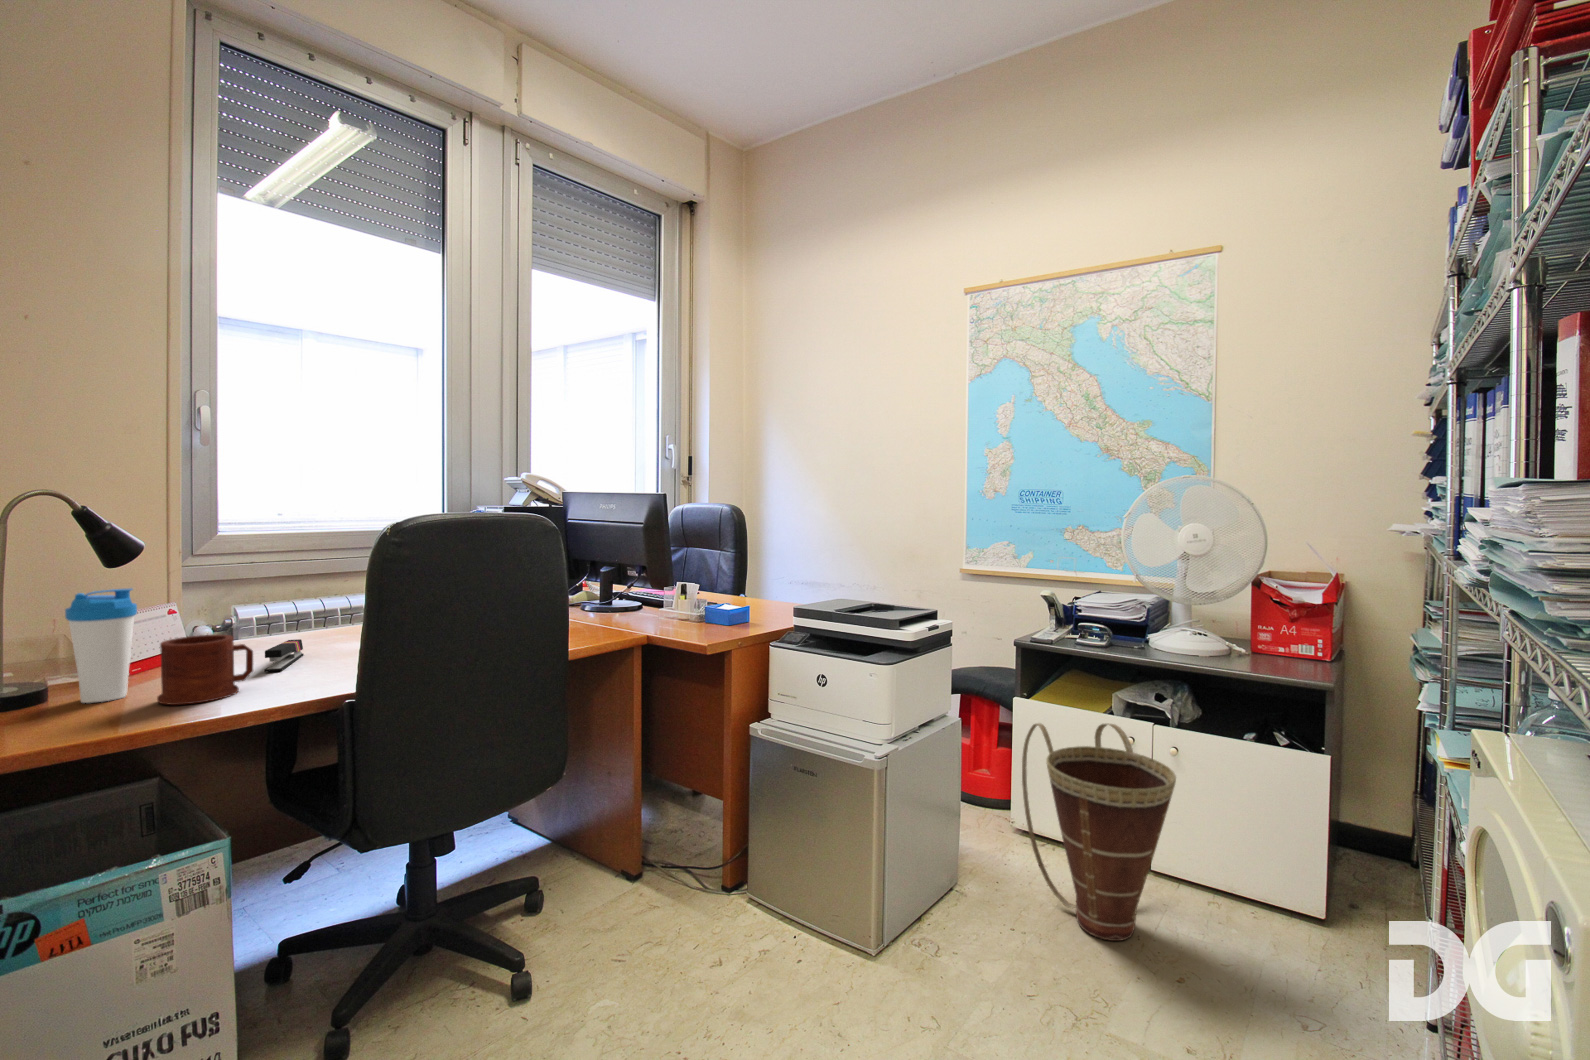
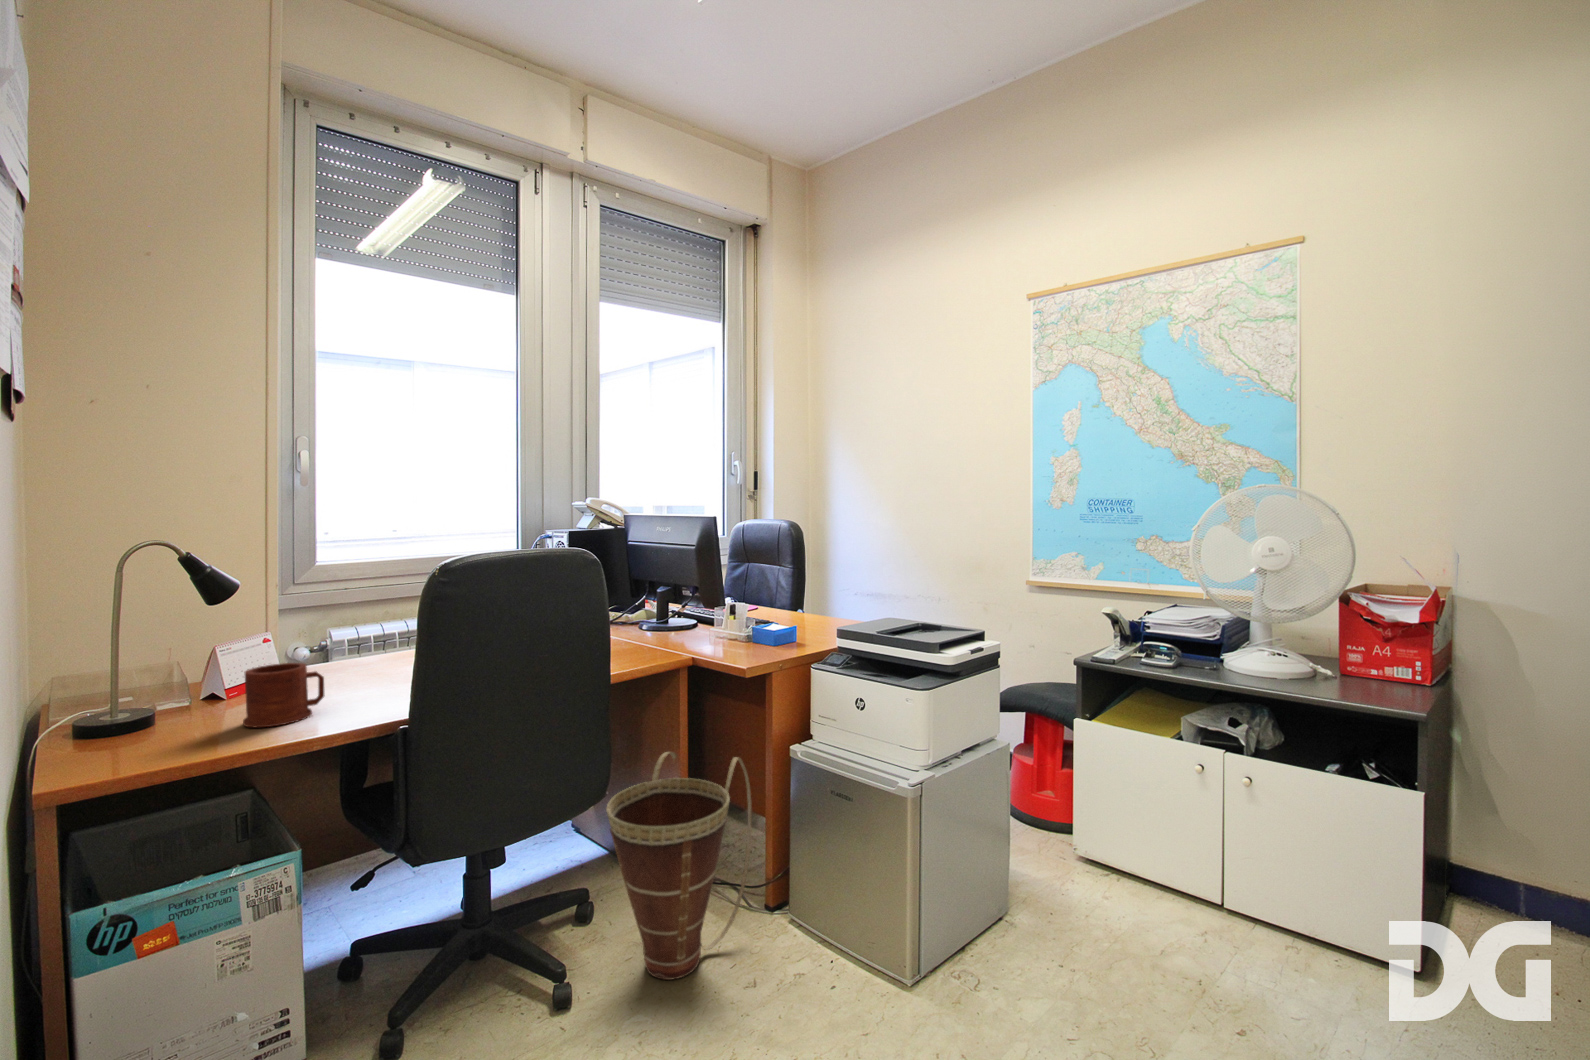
water bottle: present [65,588,137,703] -> none [170,622,229,724]
stapler: present [264,639,304,672] -> none [338,664,376,695]
basket: present [1022,723,1176,941] -> present [606,752,752,980]

